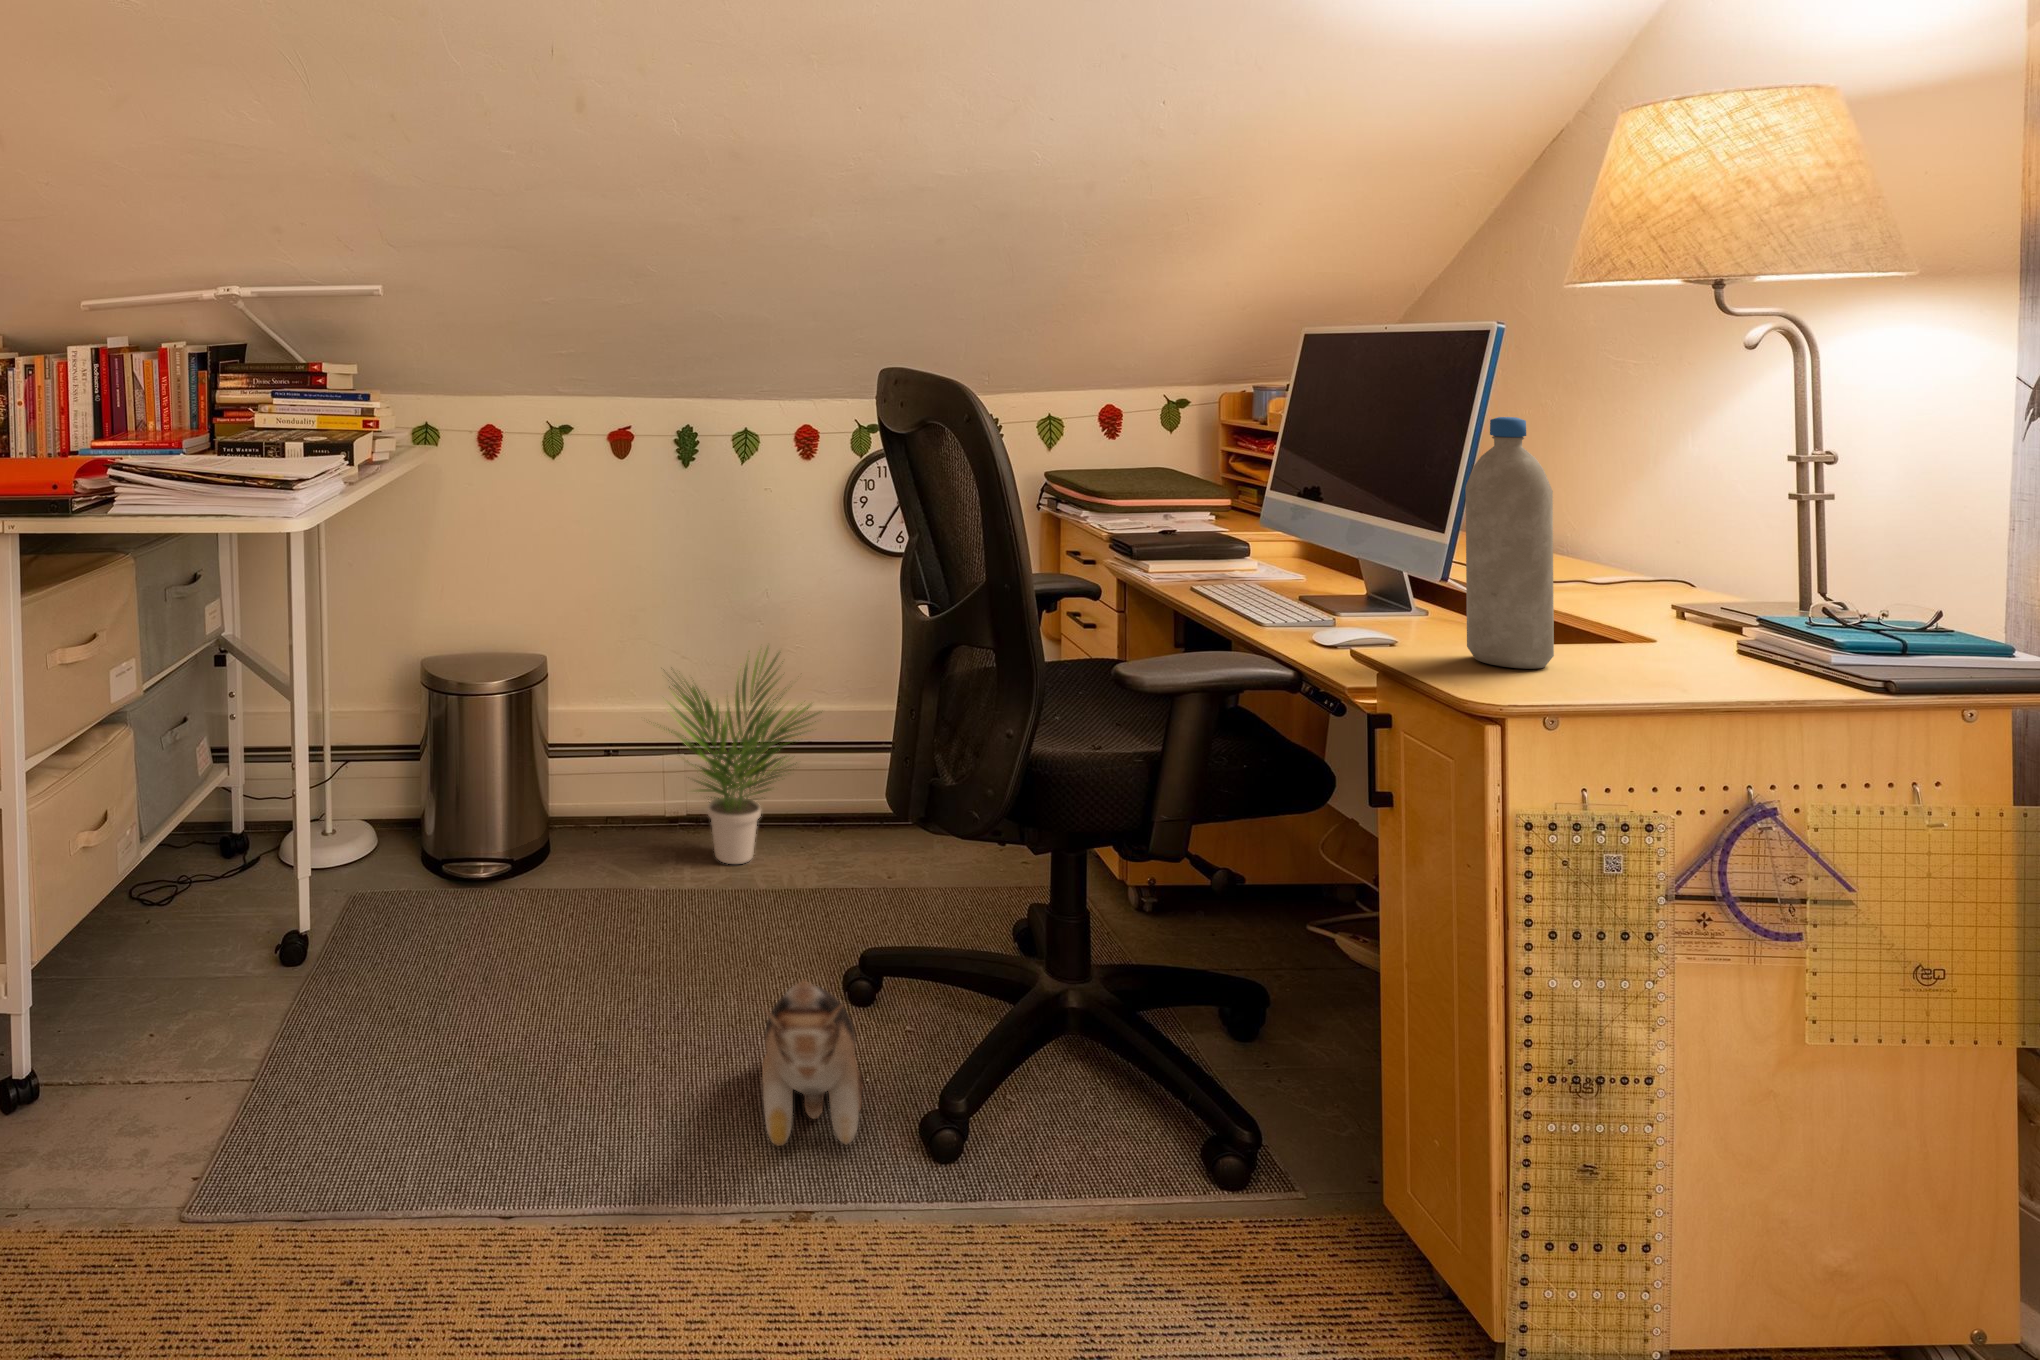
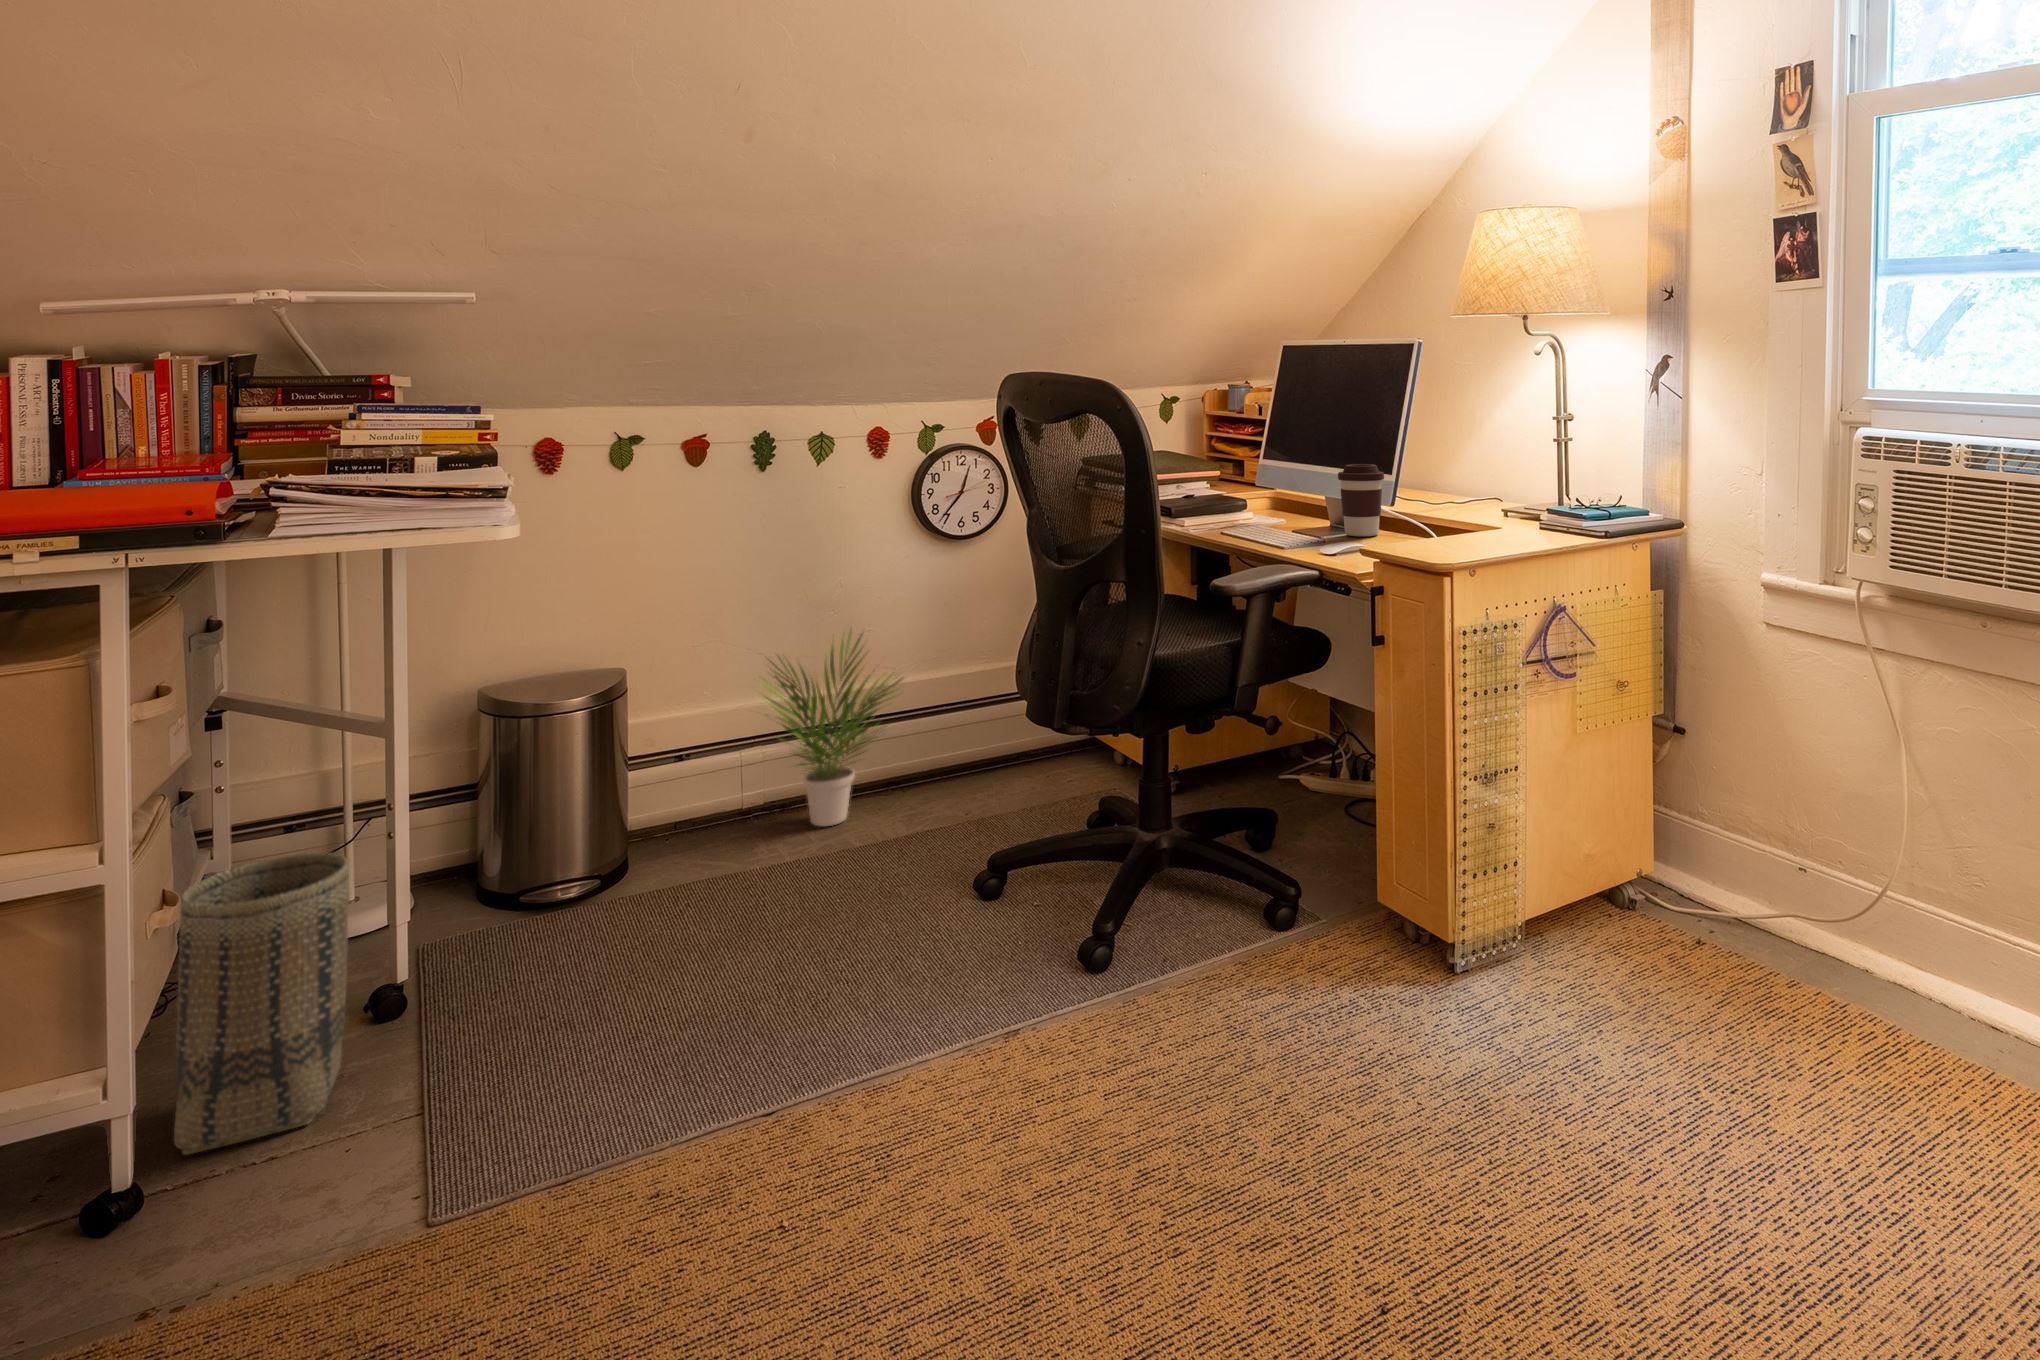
water bottle: present [1466,417,1554,669] -> none [1417,394,1463,546]
coffee cup: none [1346,516,1426,629] -> present [1338,464,1384,536]
basket: none [108,800,241,1054] -> present [174,853,349,1155]
plush toy: present [762,980,863,1146] -> none [941,861,1032,1005]

